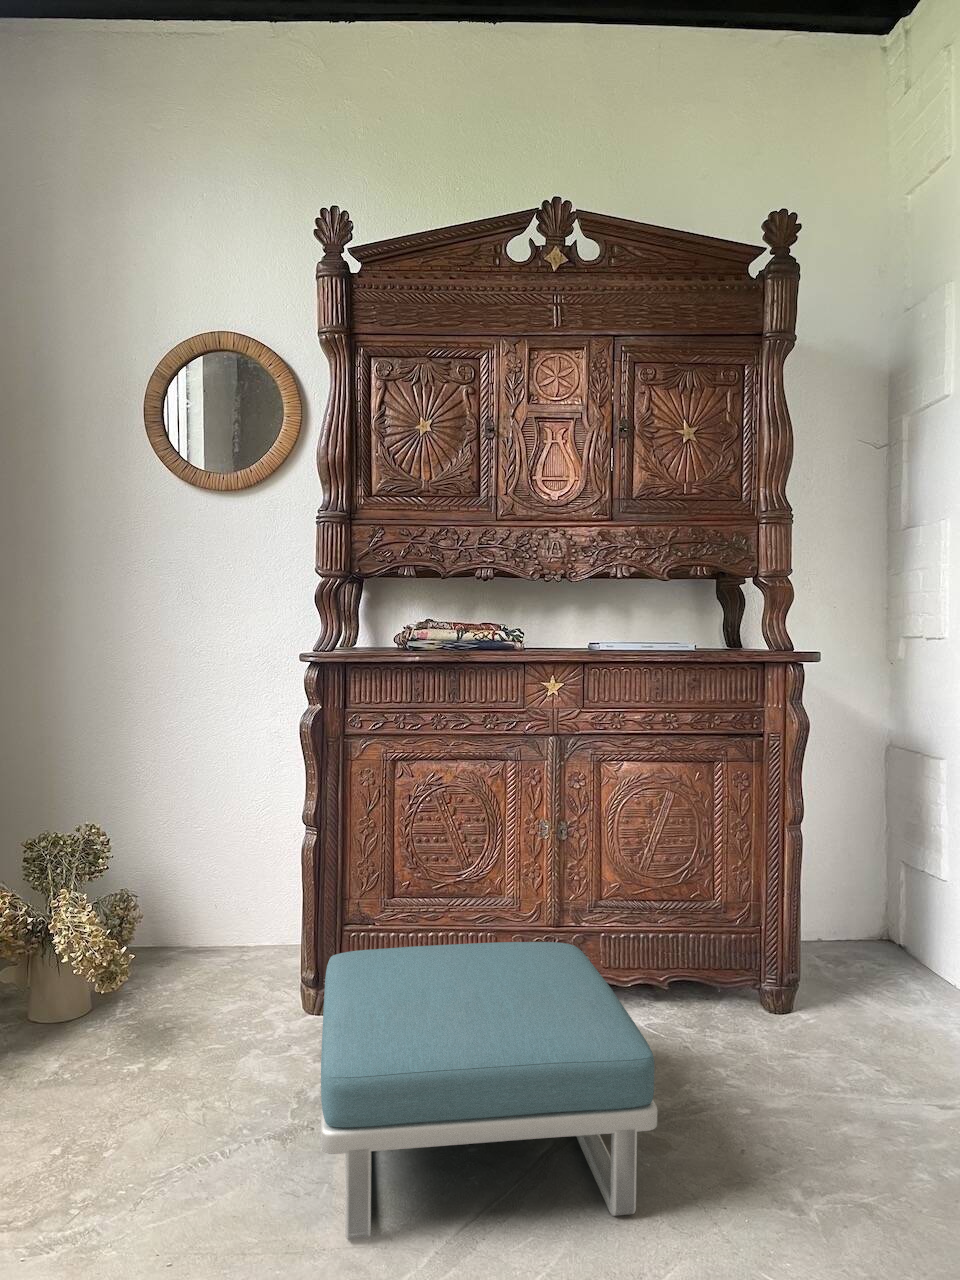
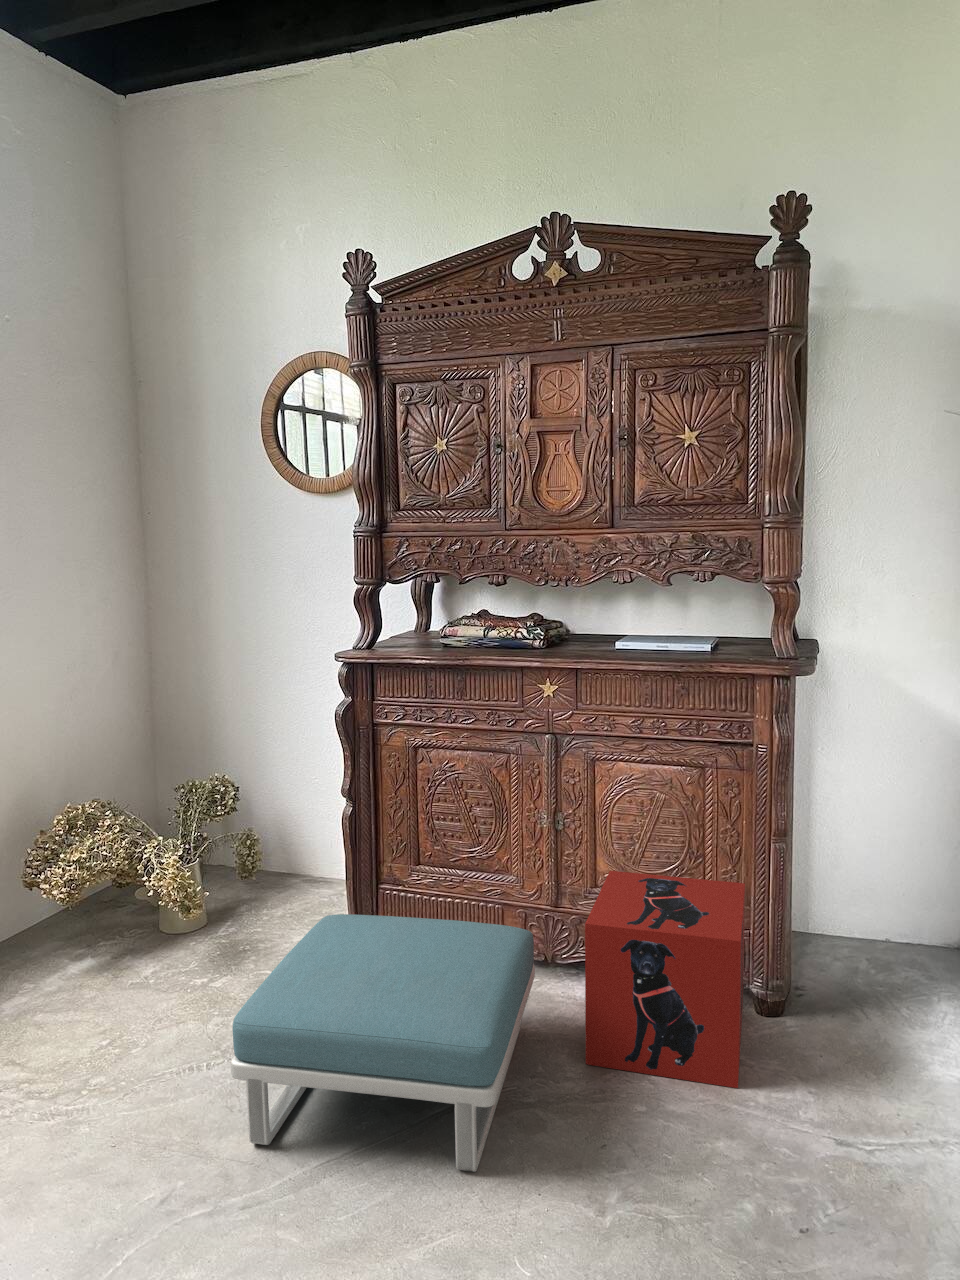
storage box: none [622,878,817,1085] -> present [585,871,745,1088]

